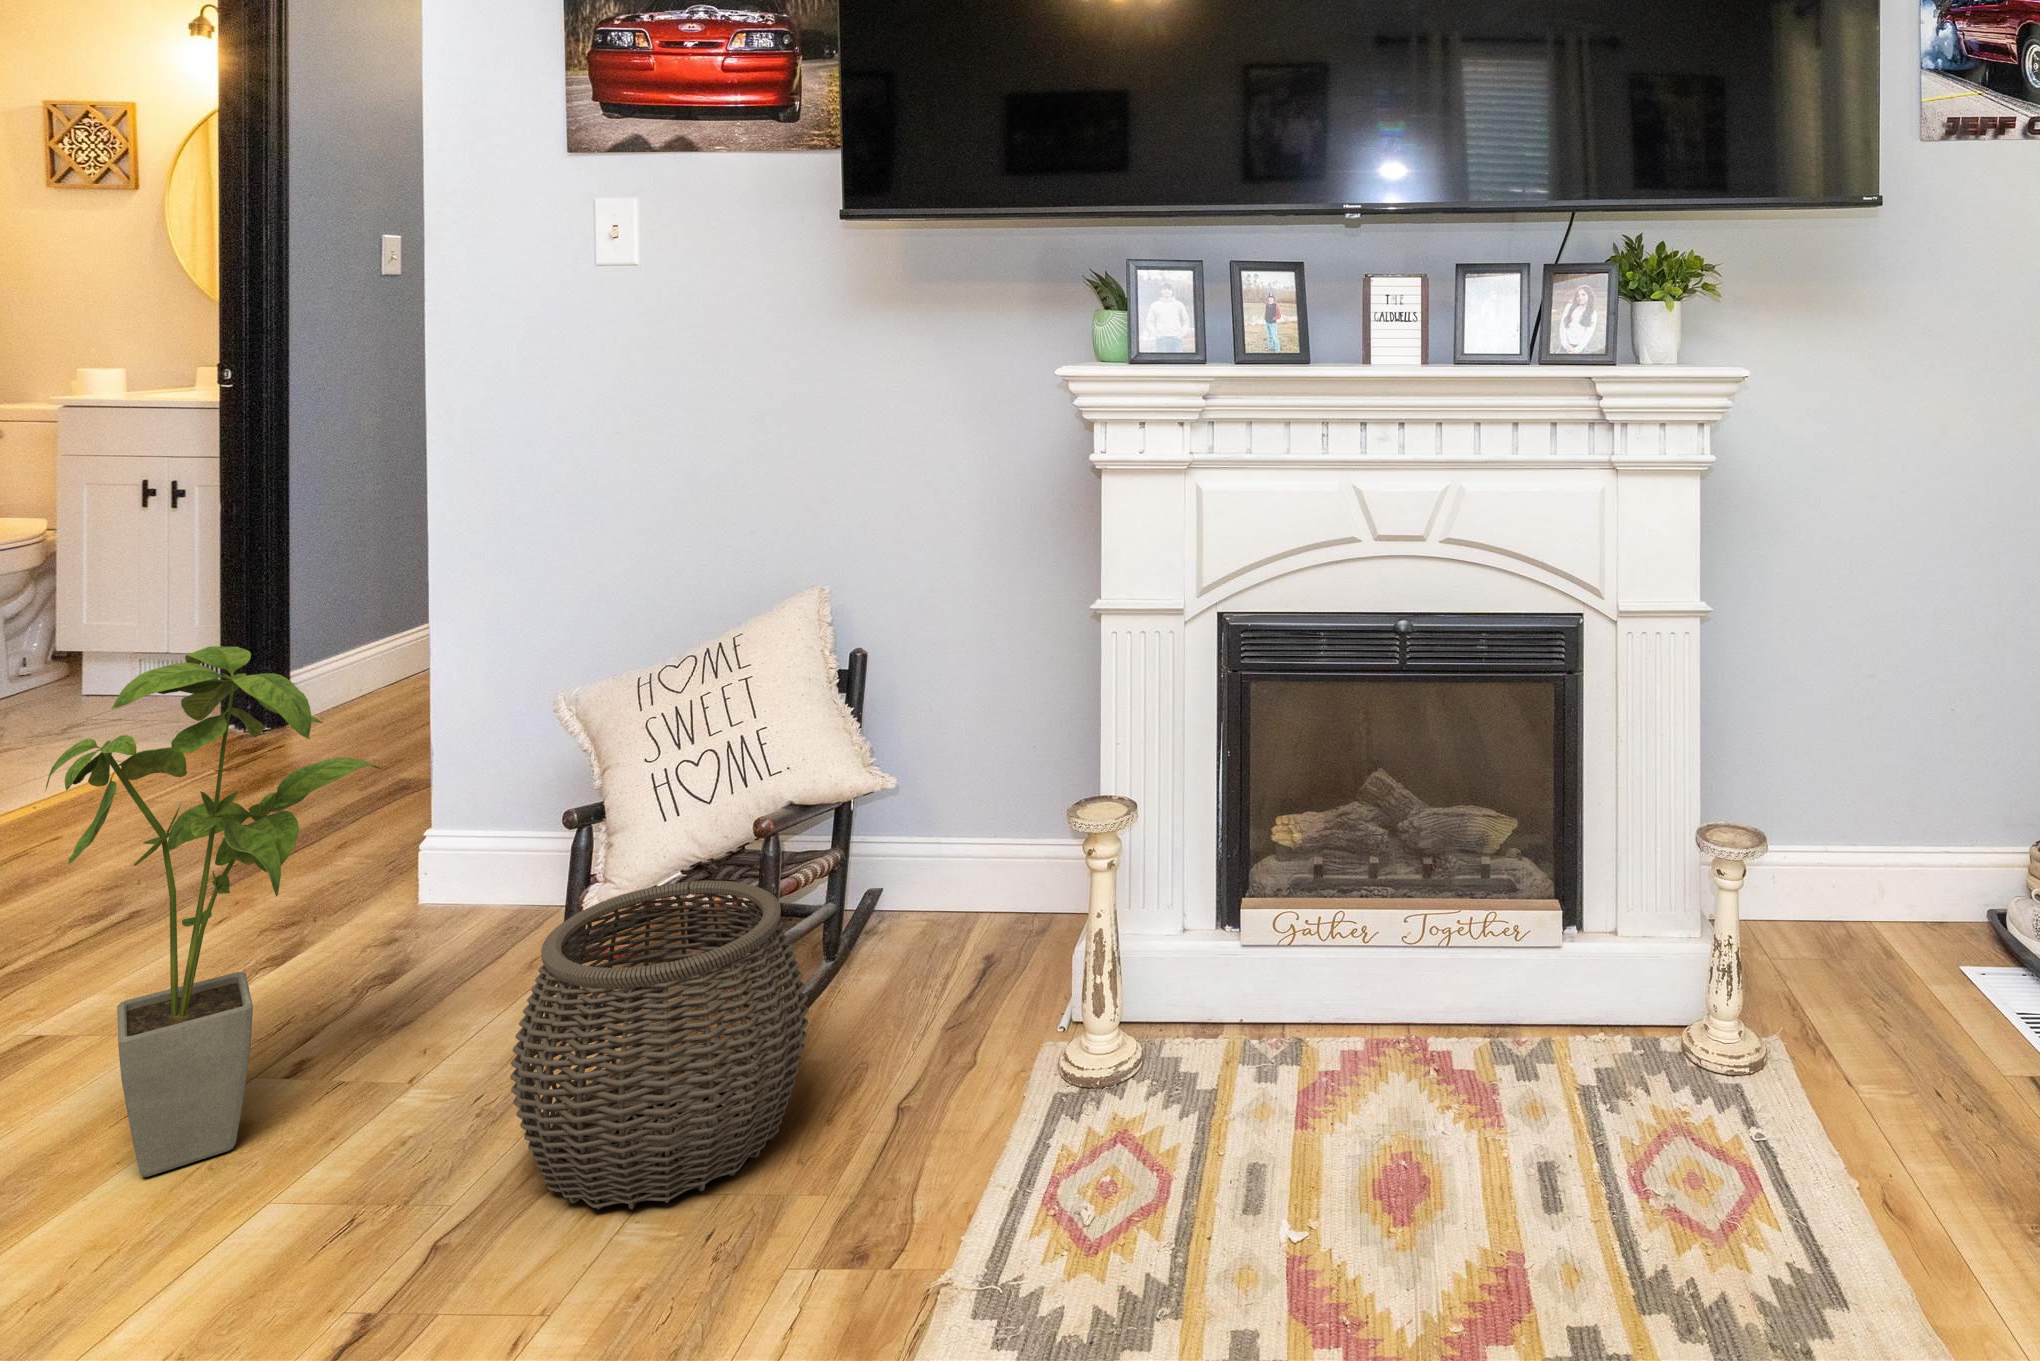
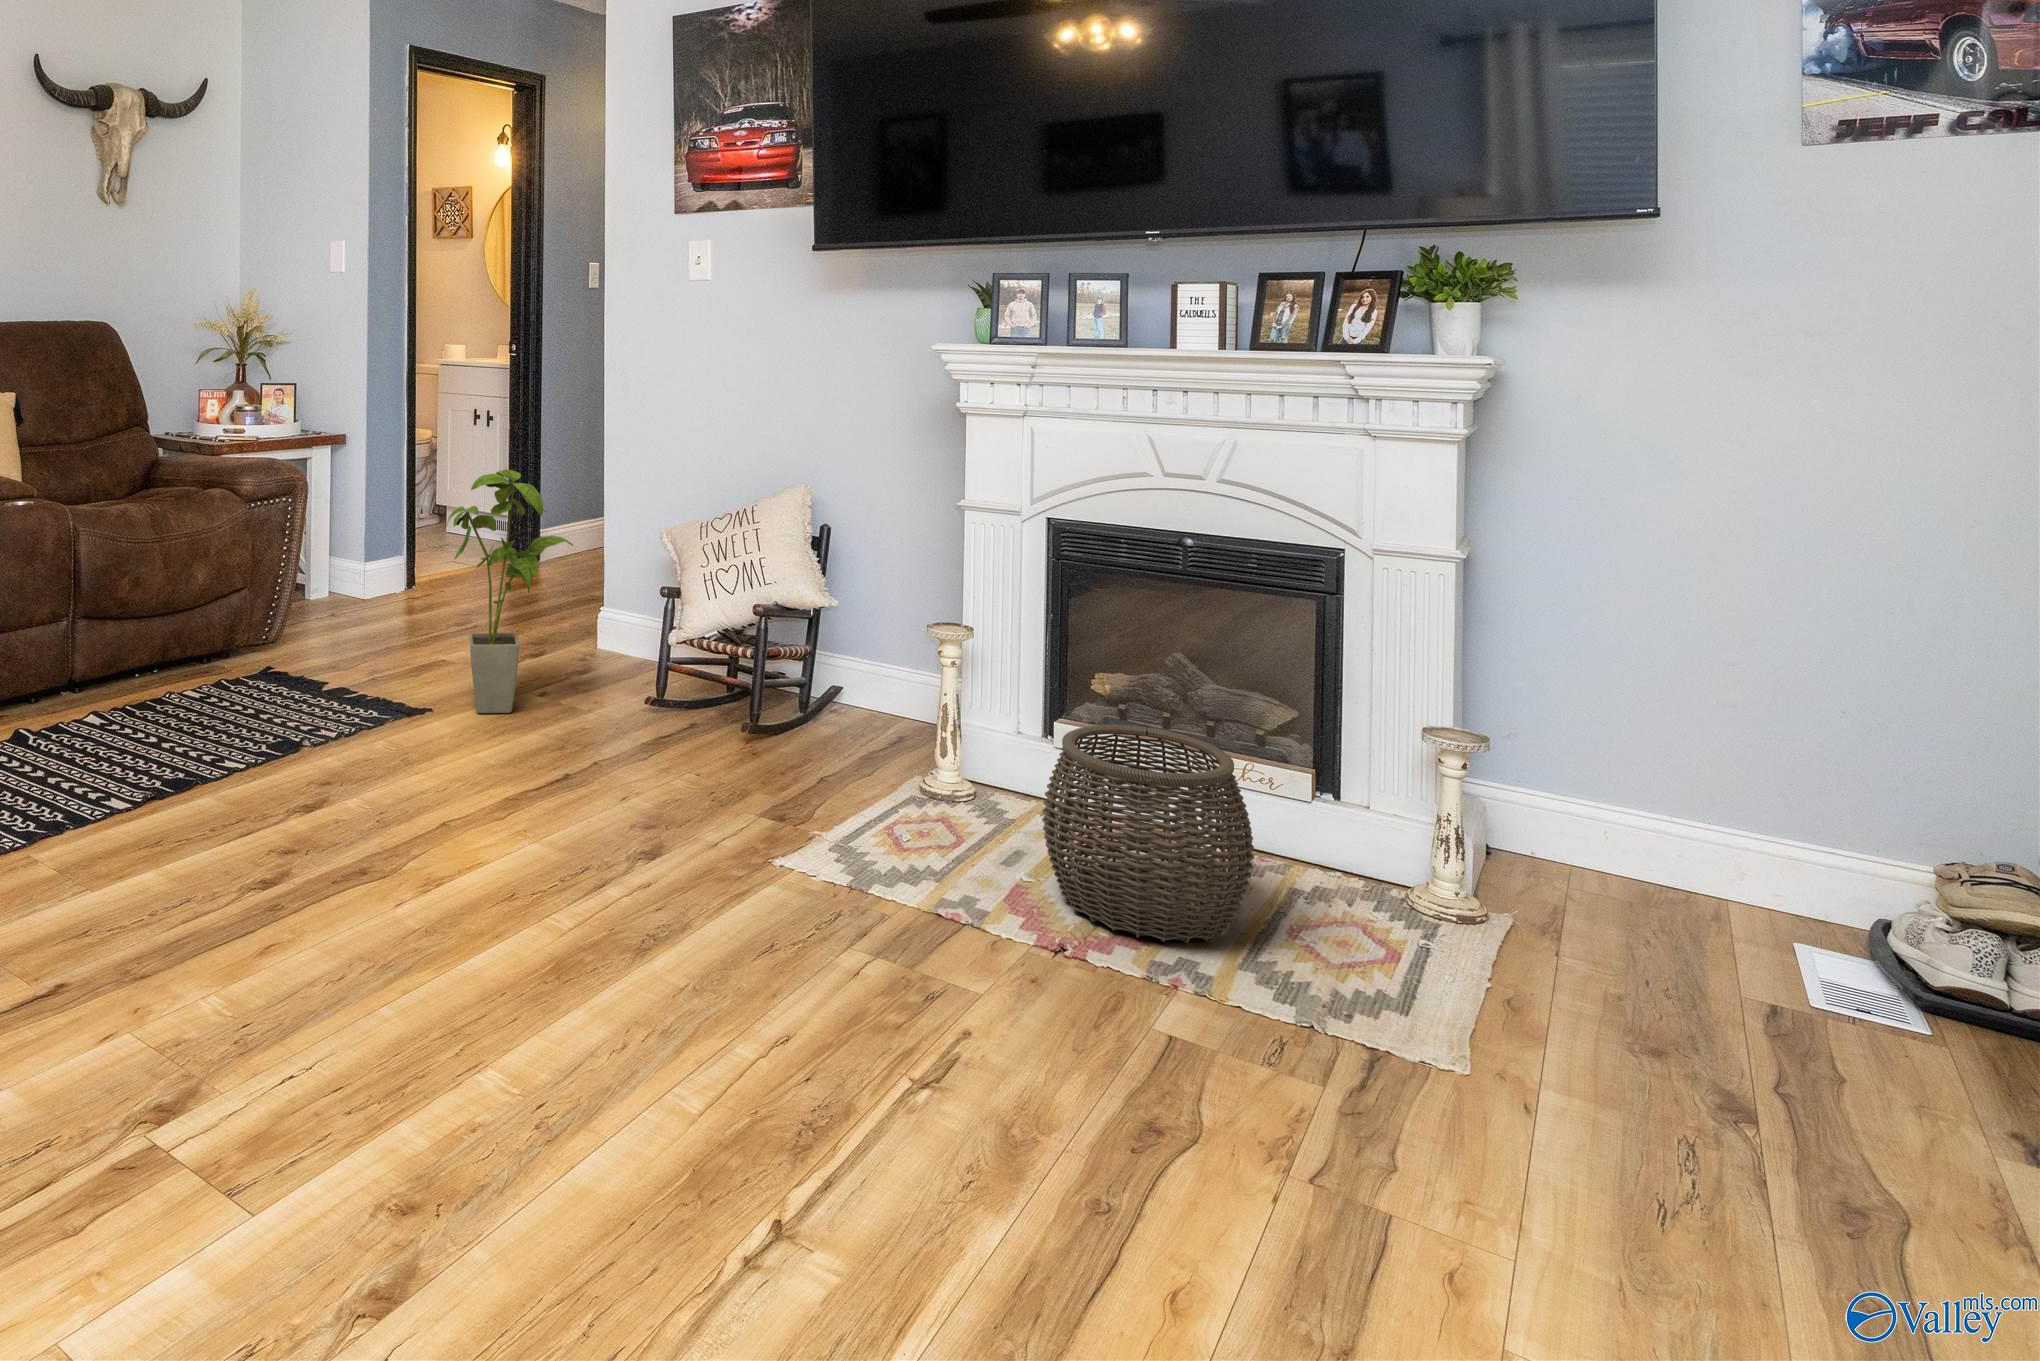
woven basket: present [510,881,809,1209] -> present [1042,725,1254,943]

